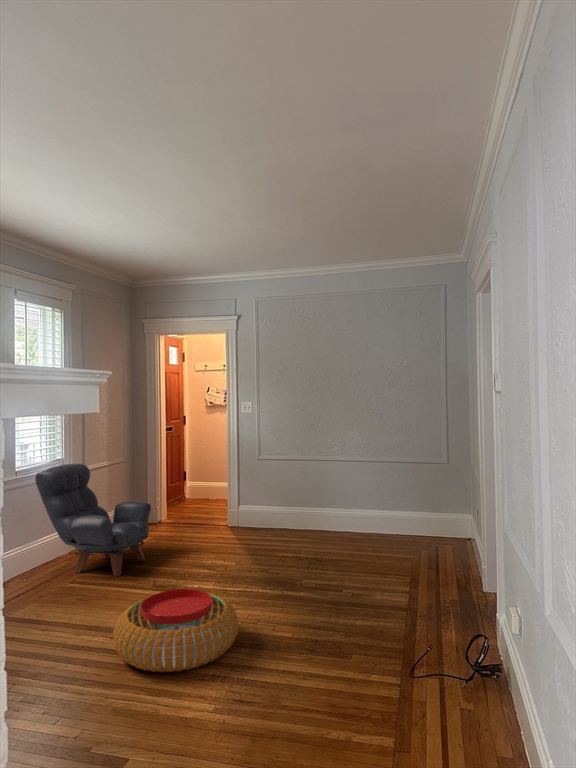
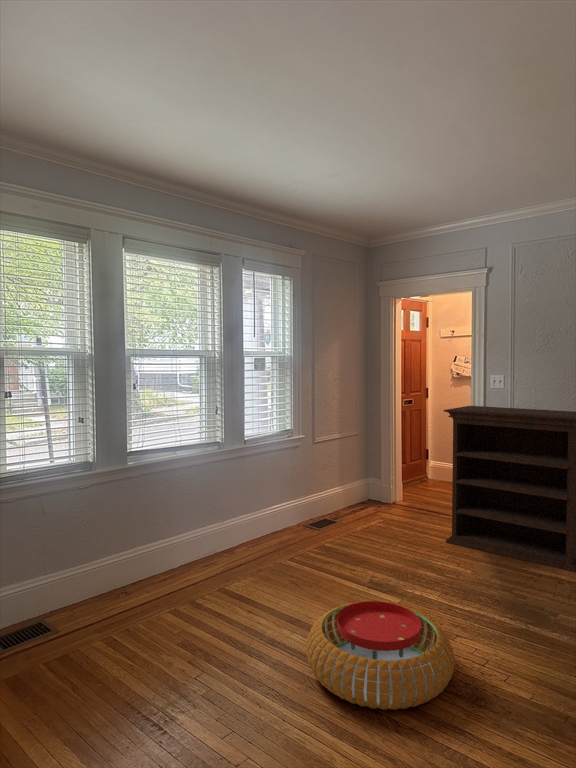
bookshelf: none [208,427,322,551] -> present [444,406,576,573]
armchair: present [35,464,151,576] -> none [262,437,376,562]

